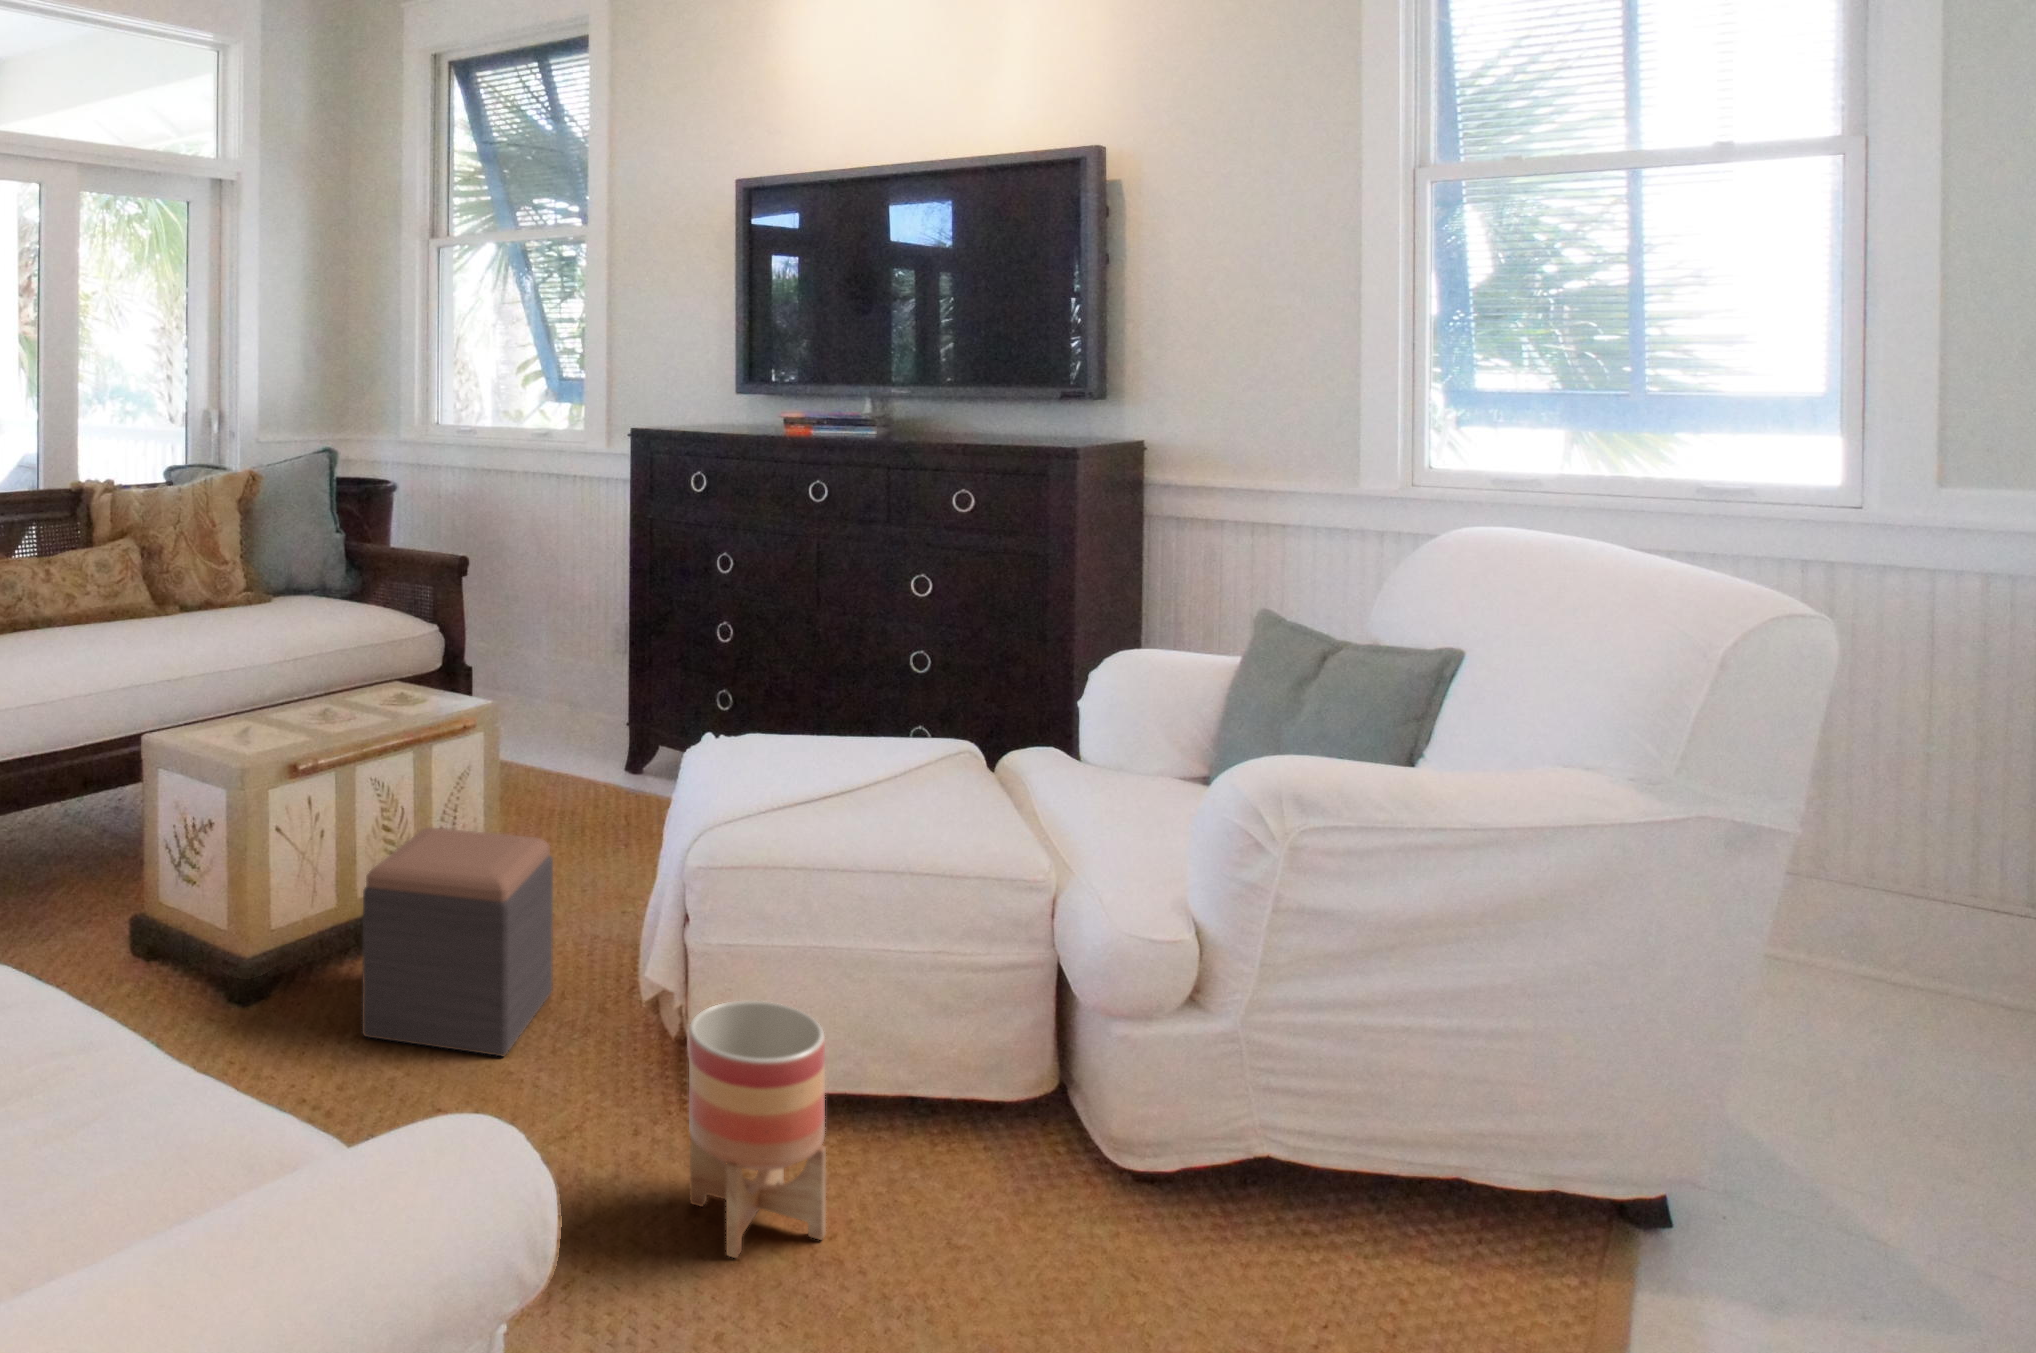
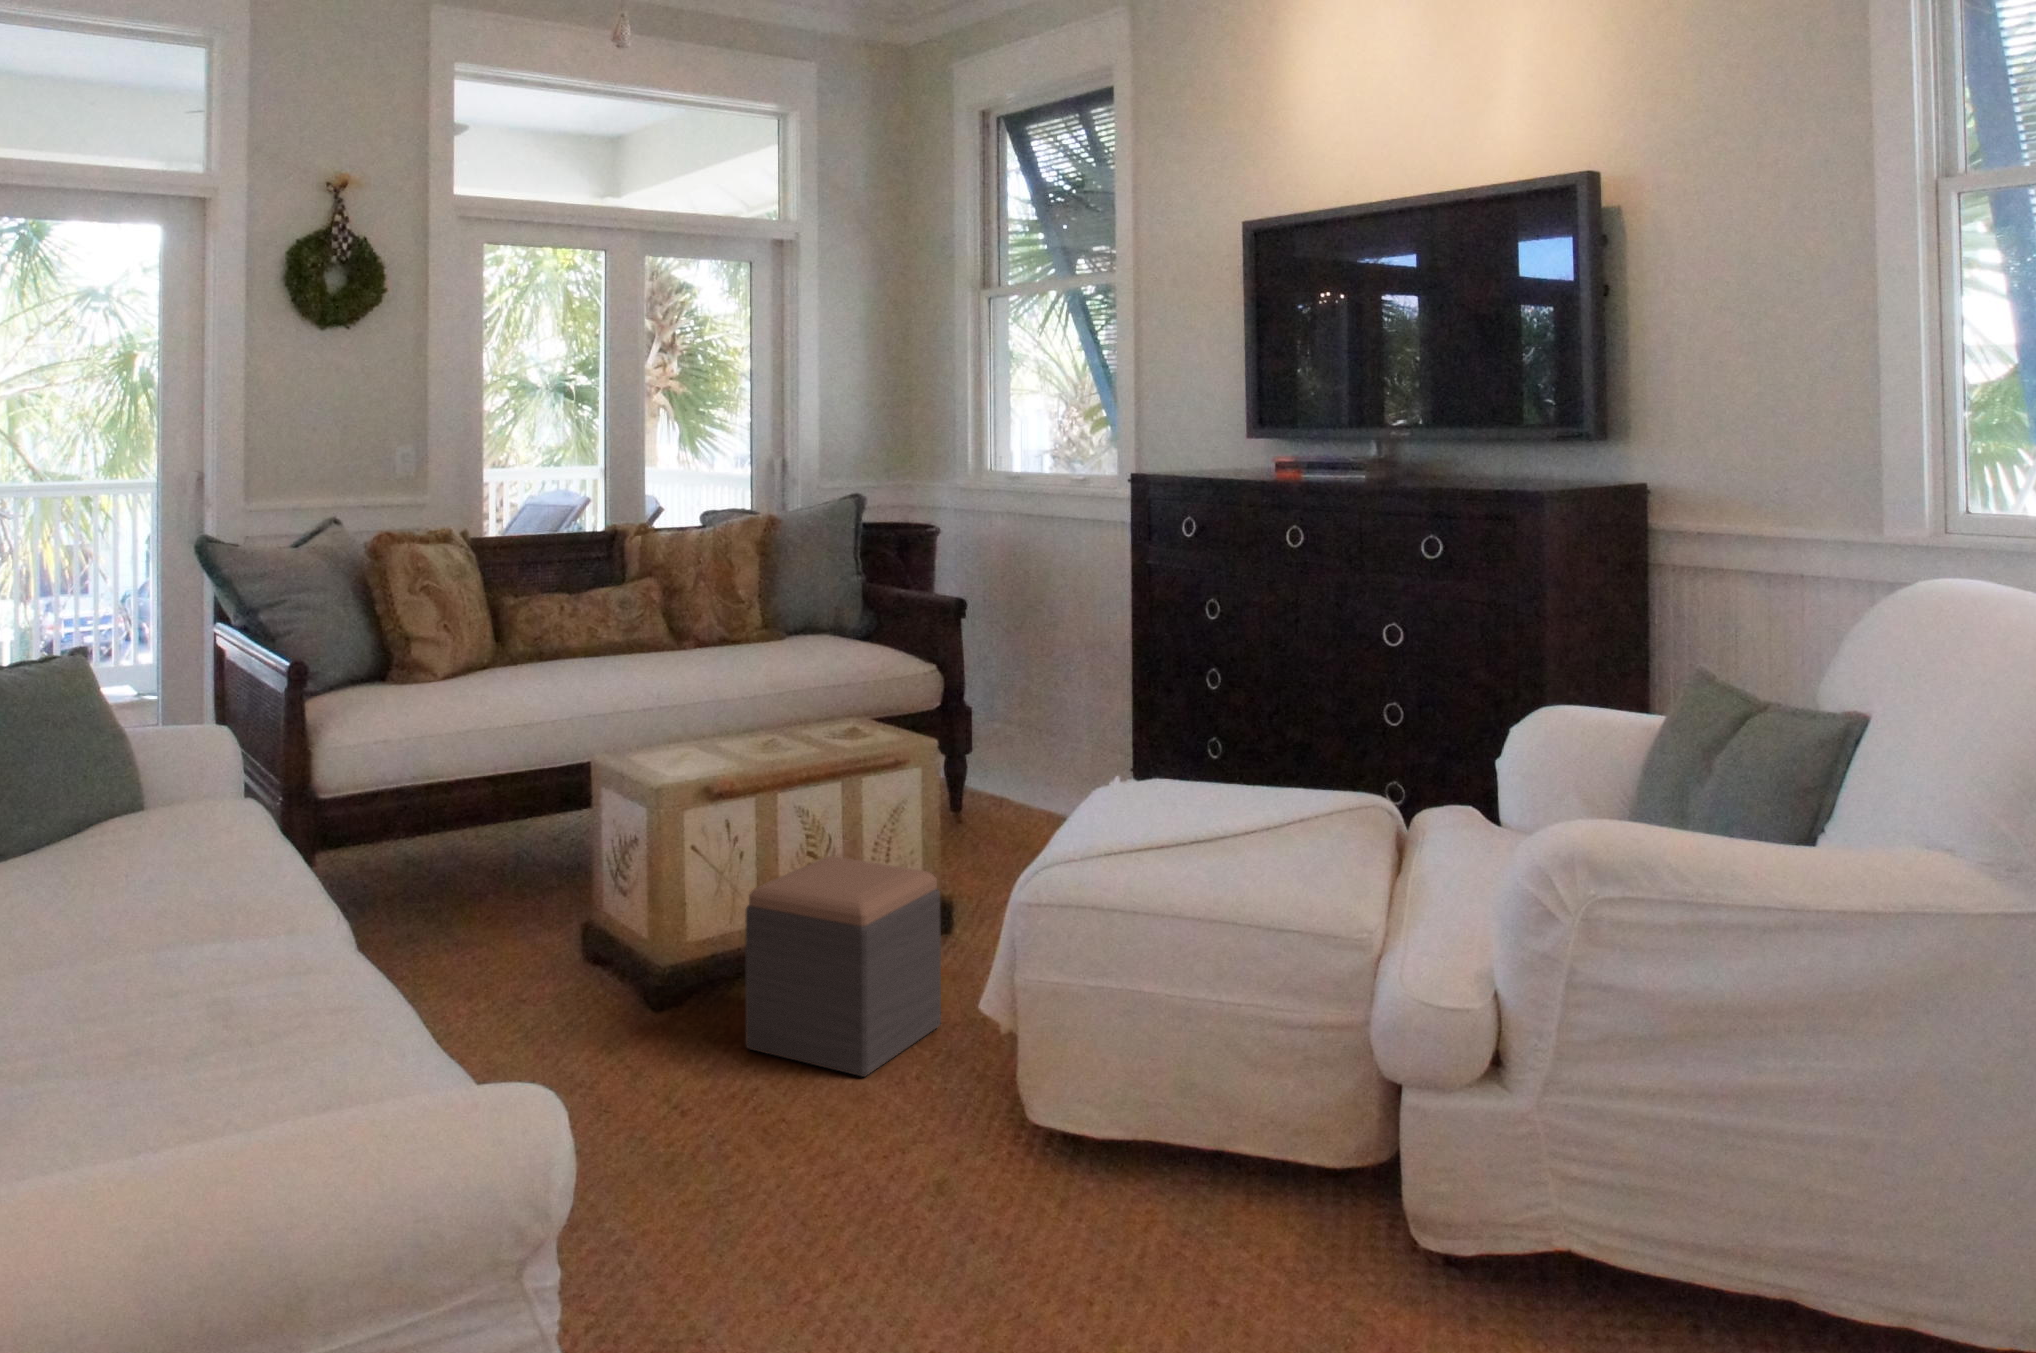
planter: present [689,1001,826,1258] -> none [951,1027,1083,1272]

